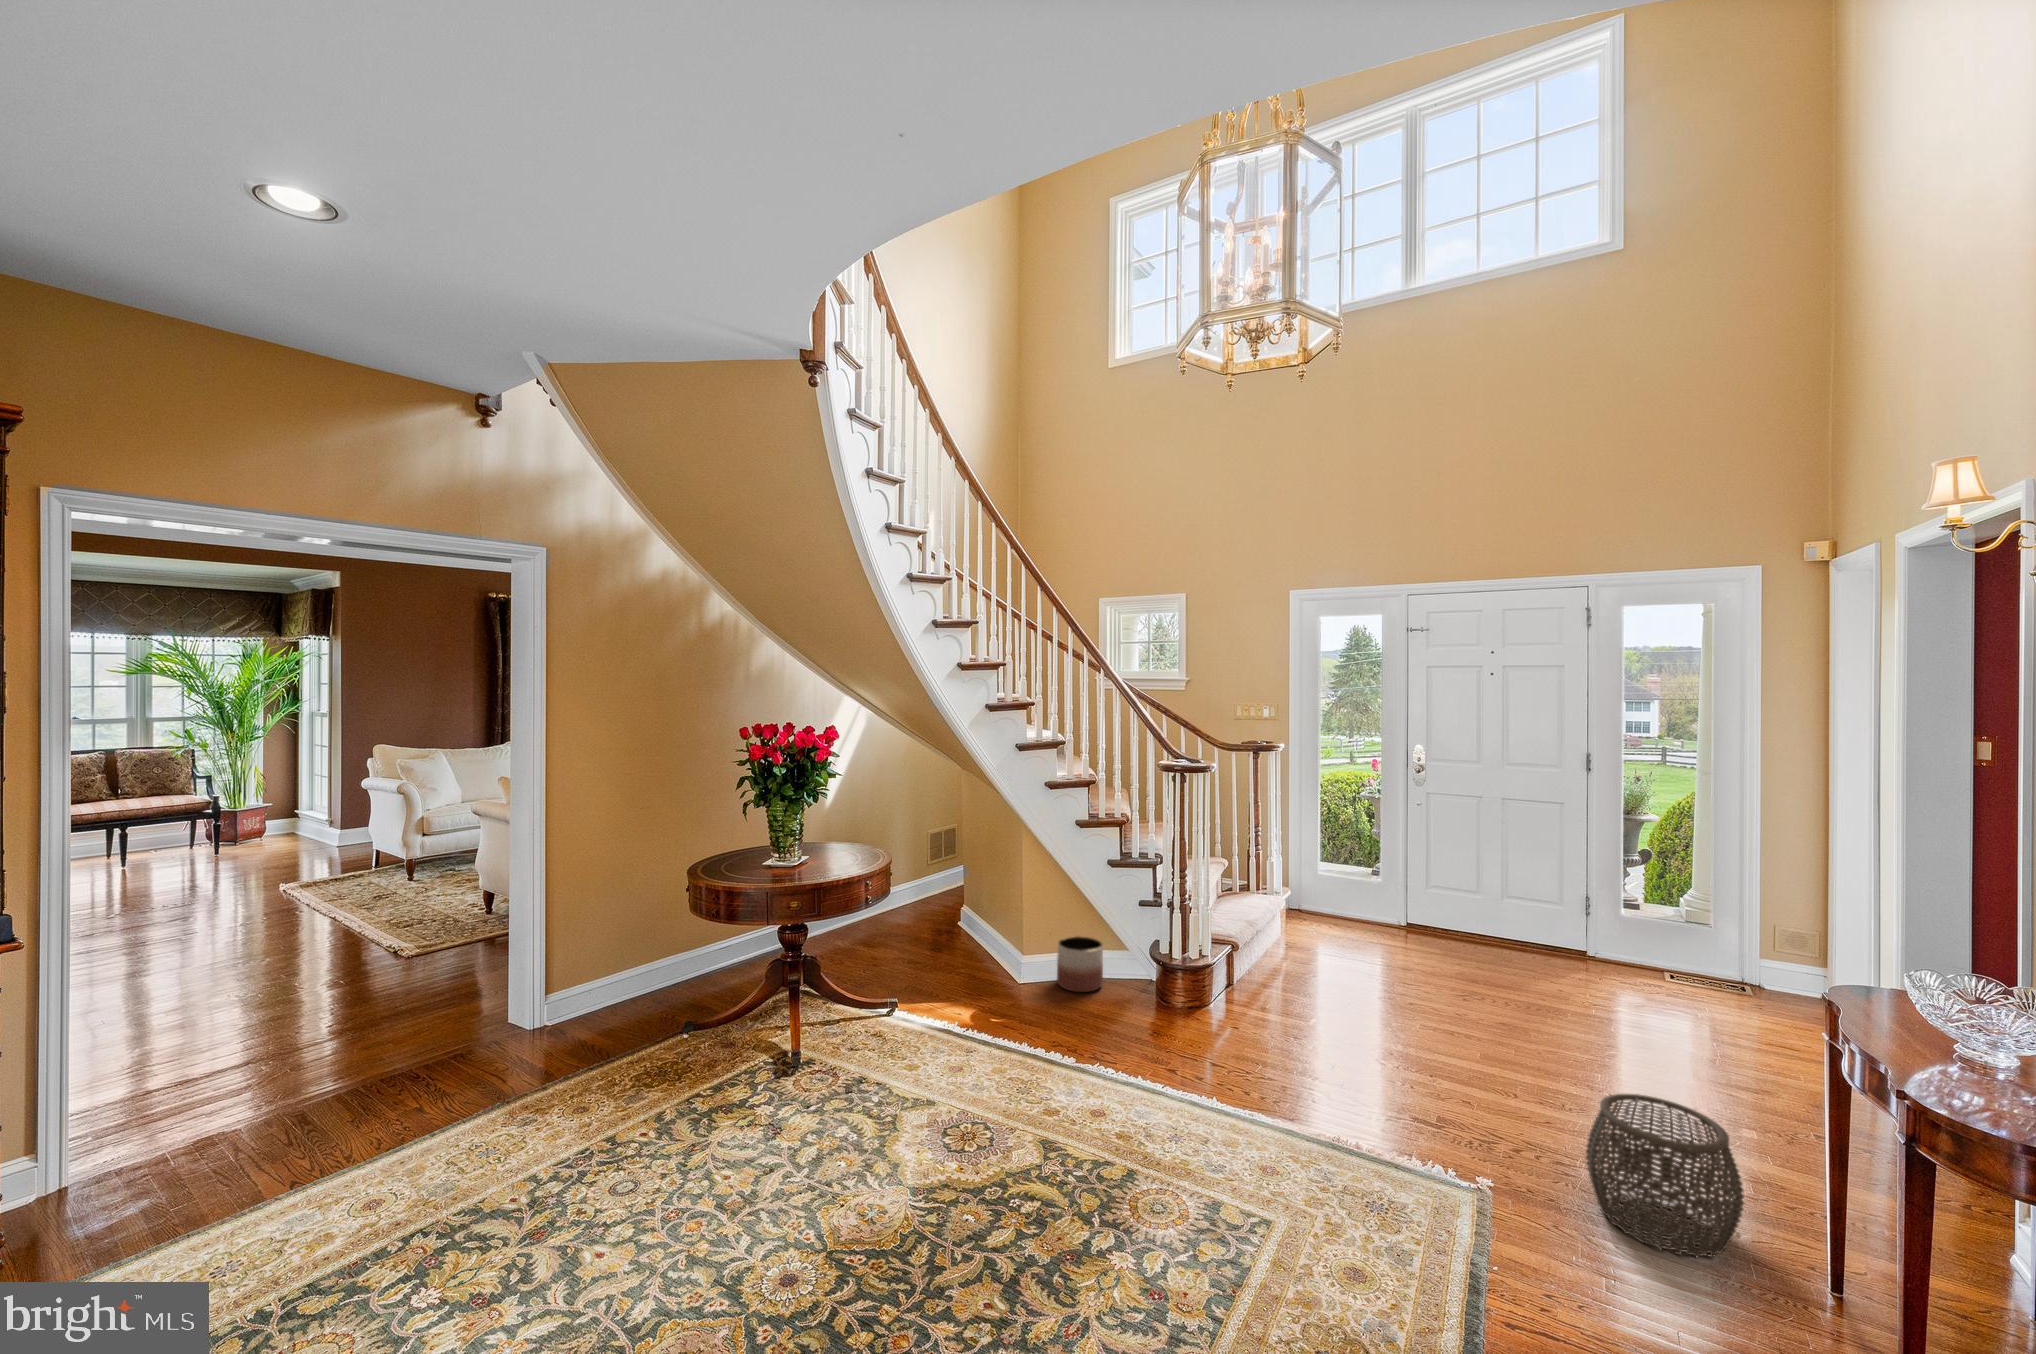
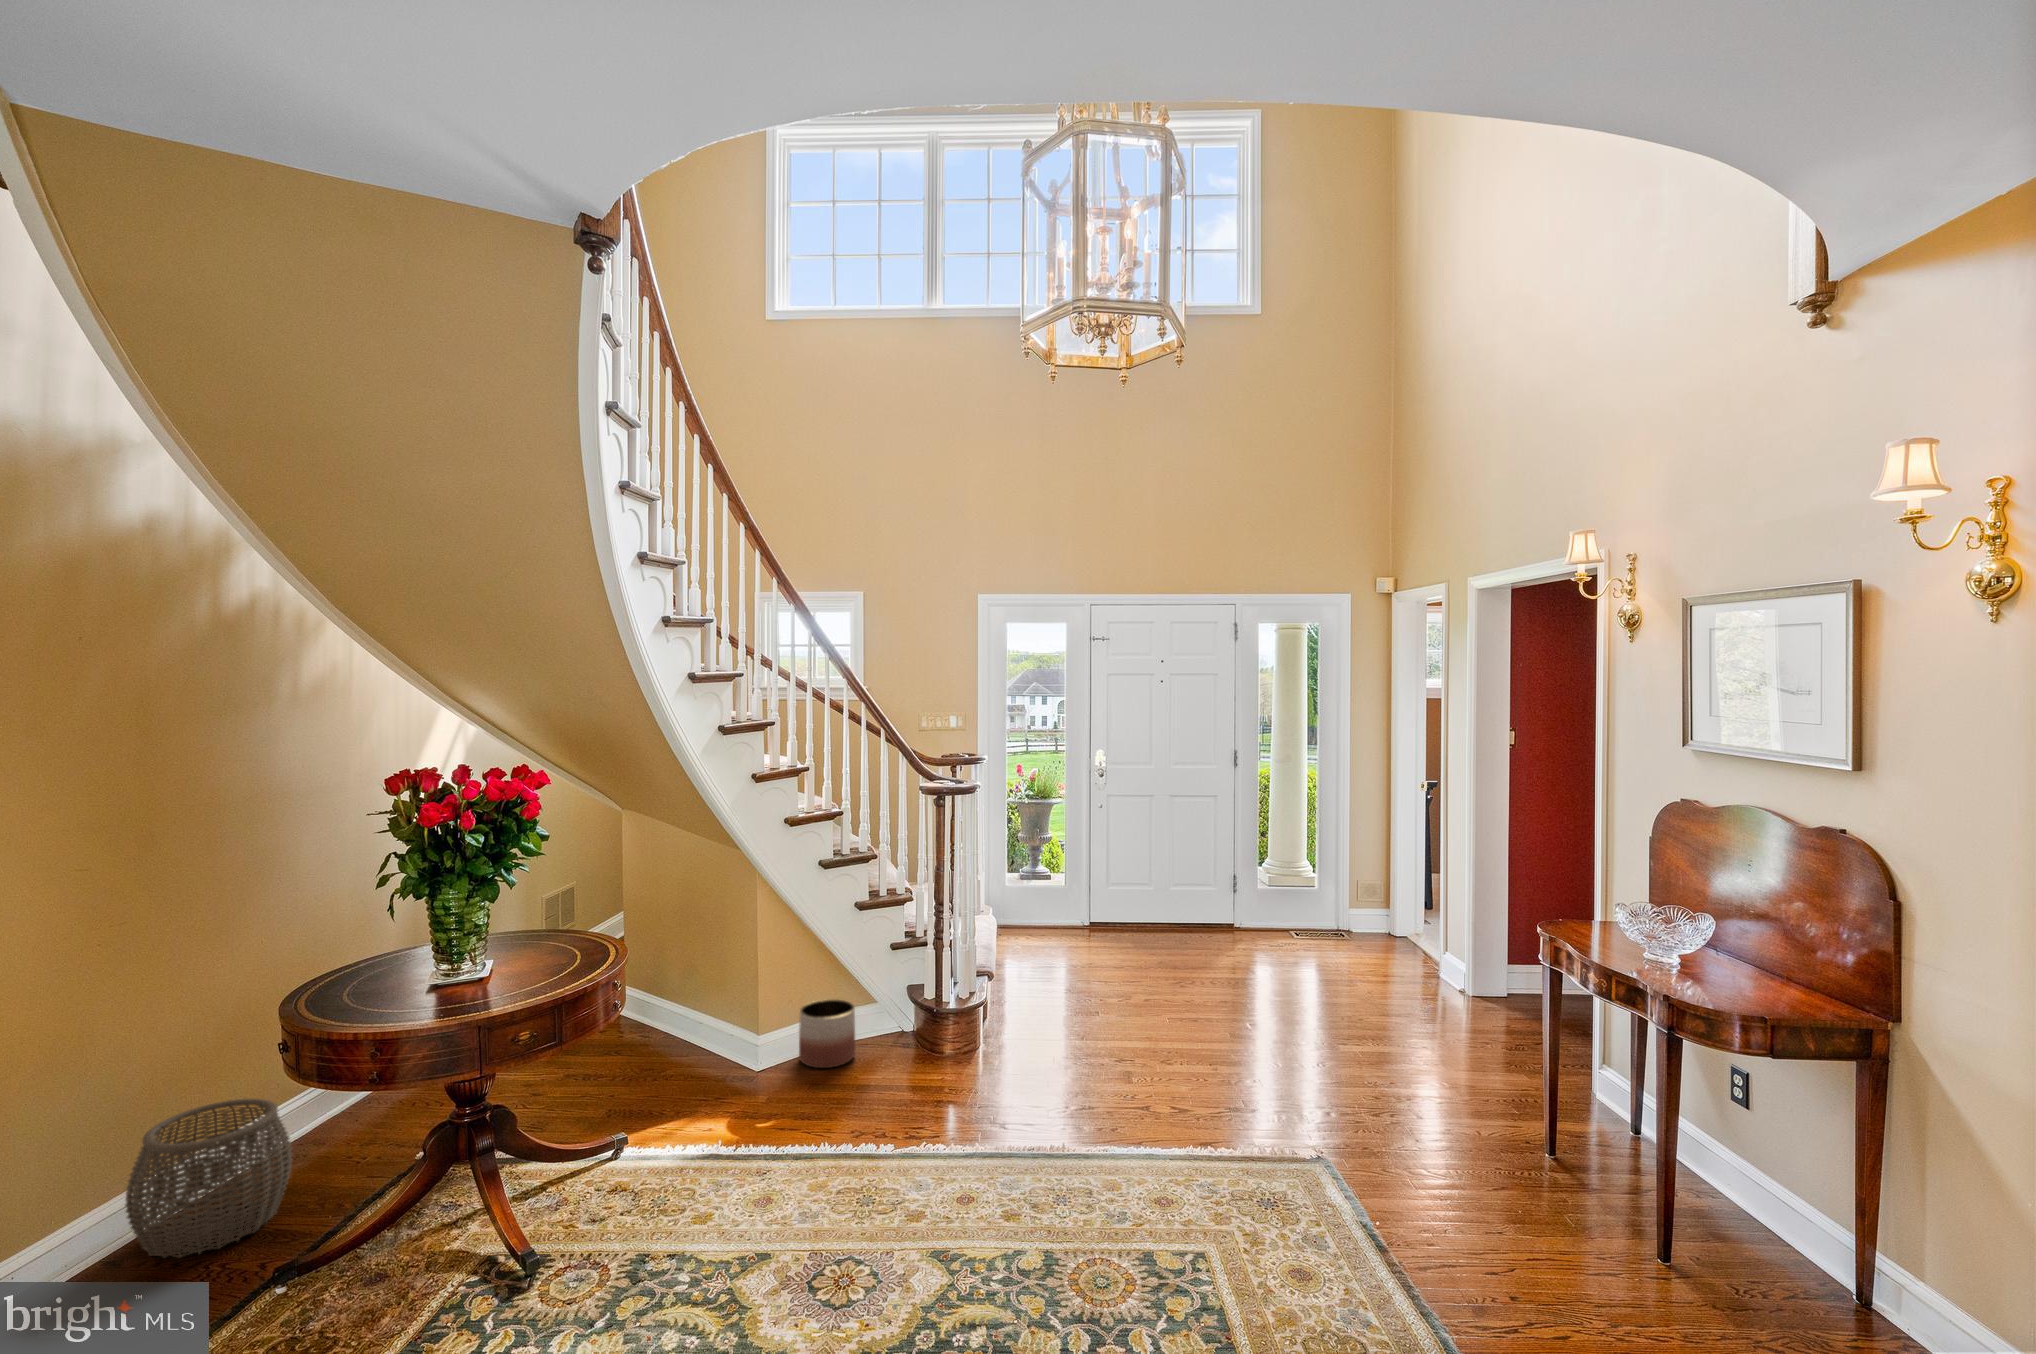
woven basket: present [1586,1094,1744,1257] -> present [125,1099,293,1258]

